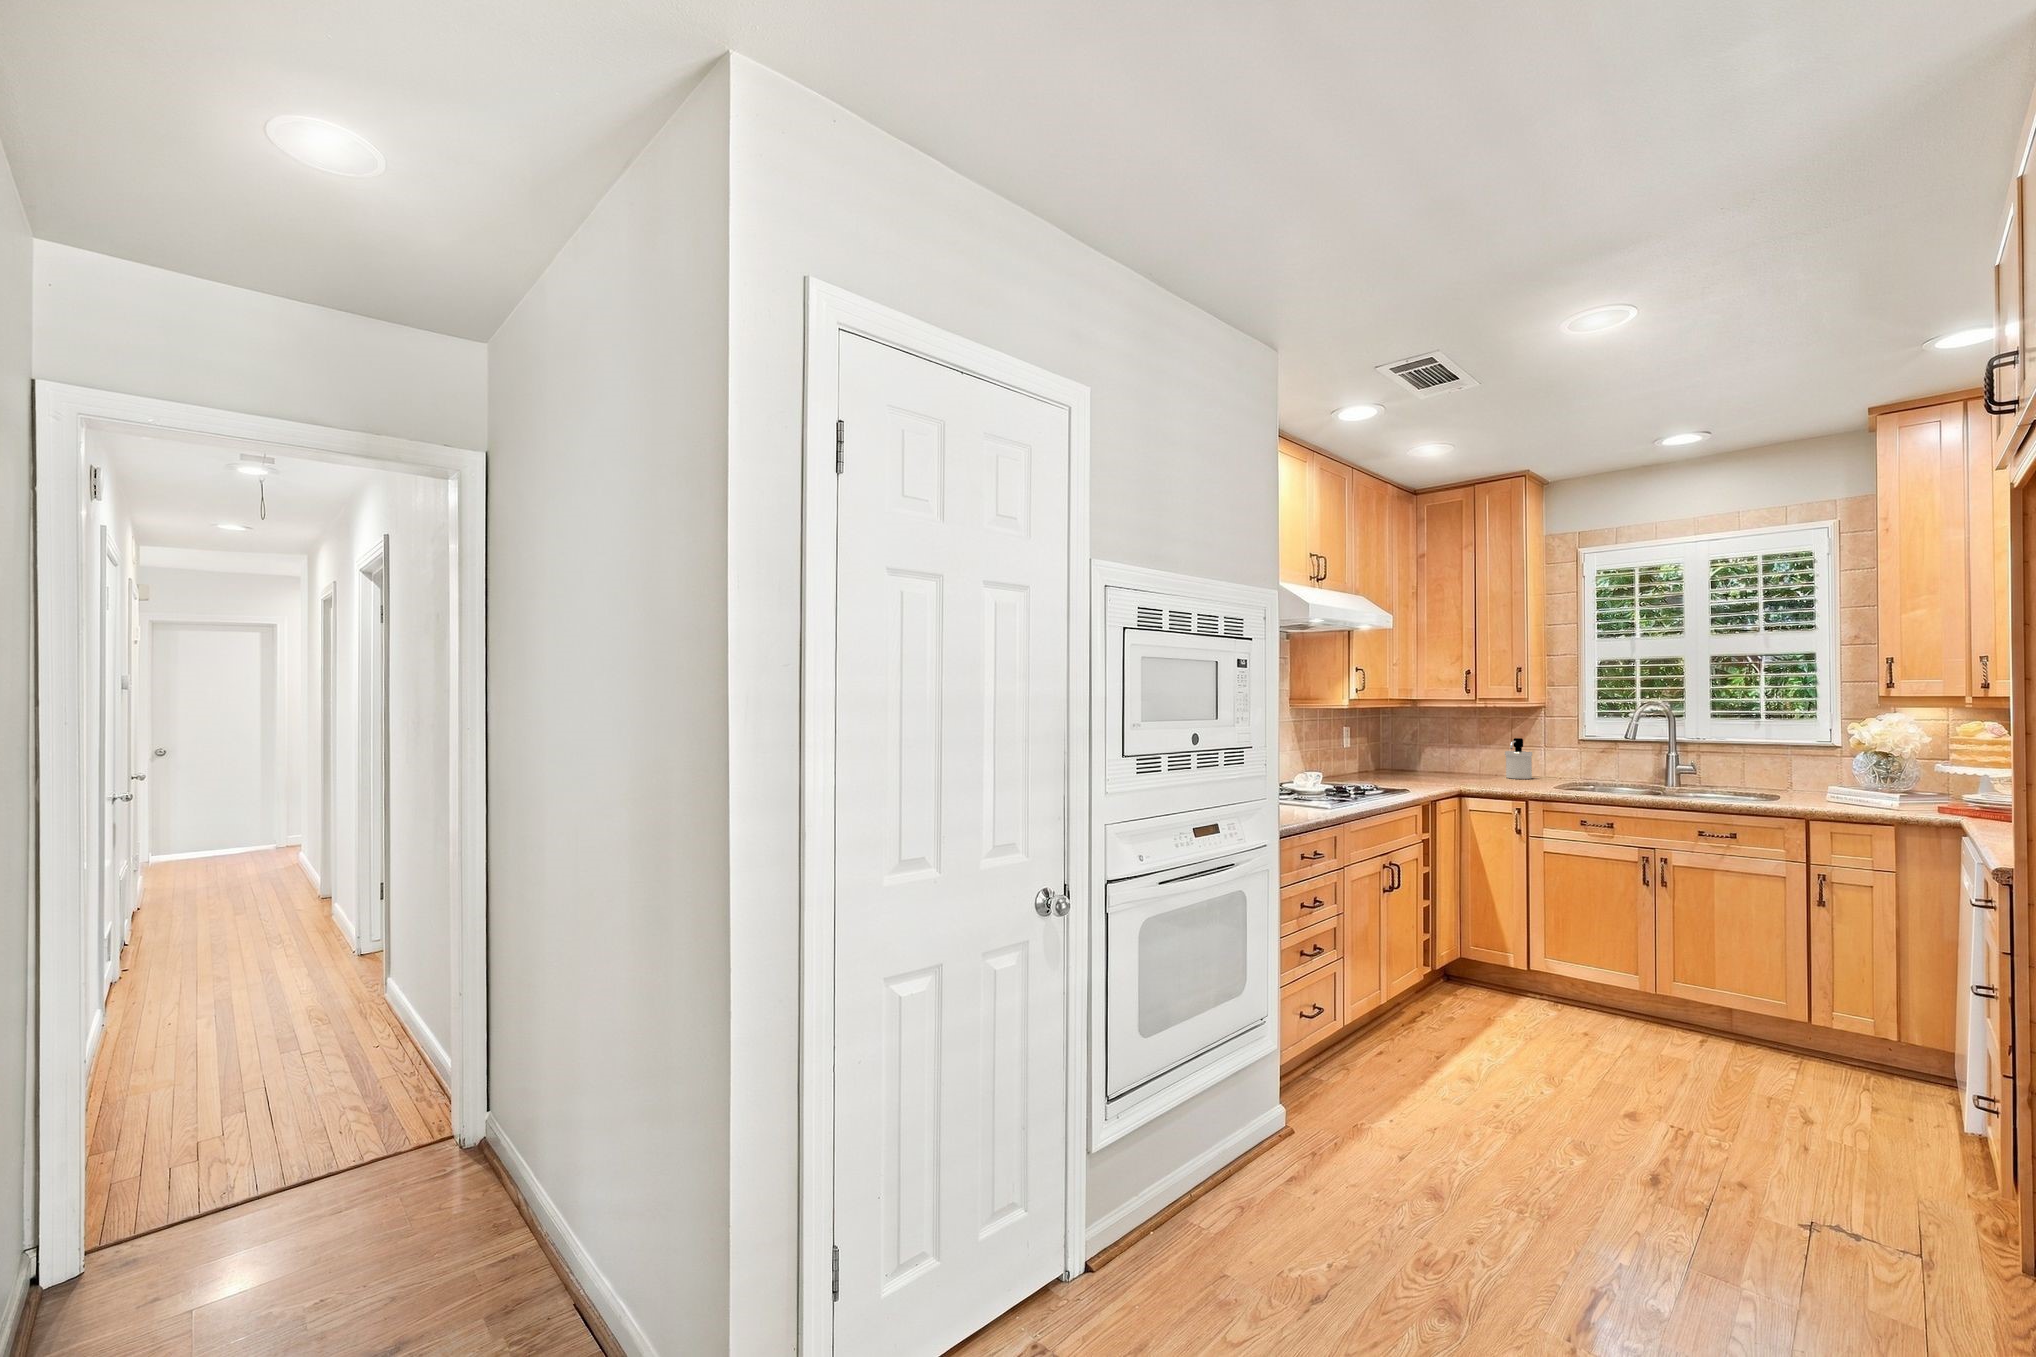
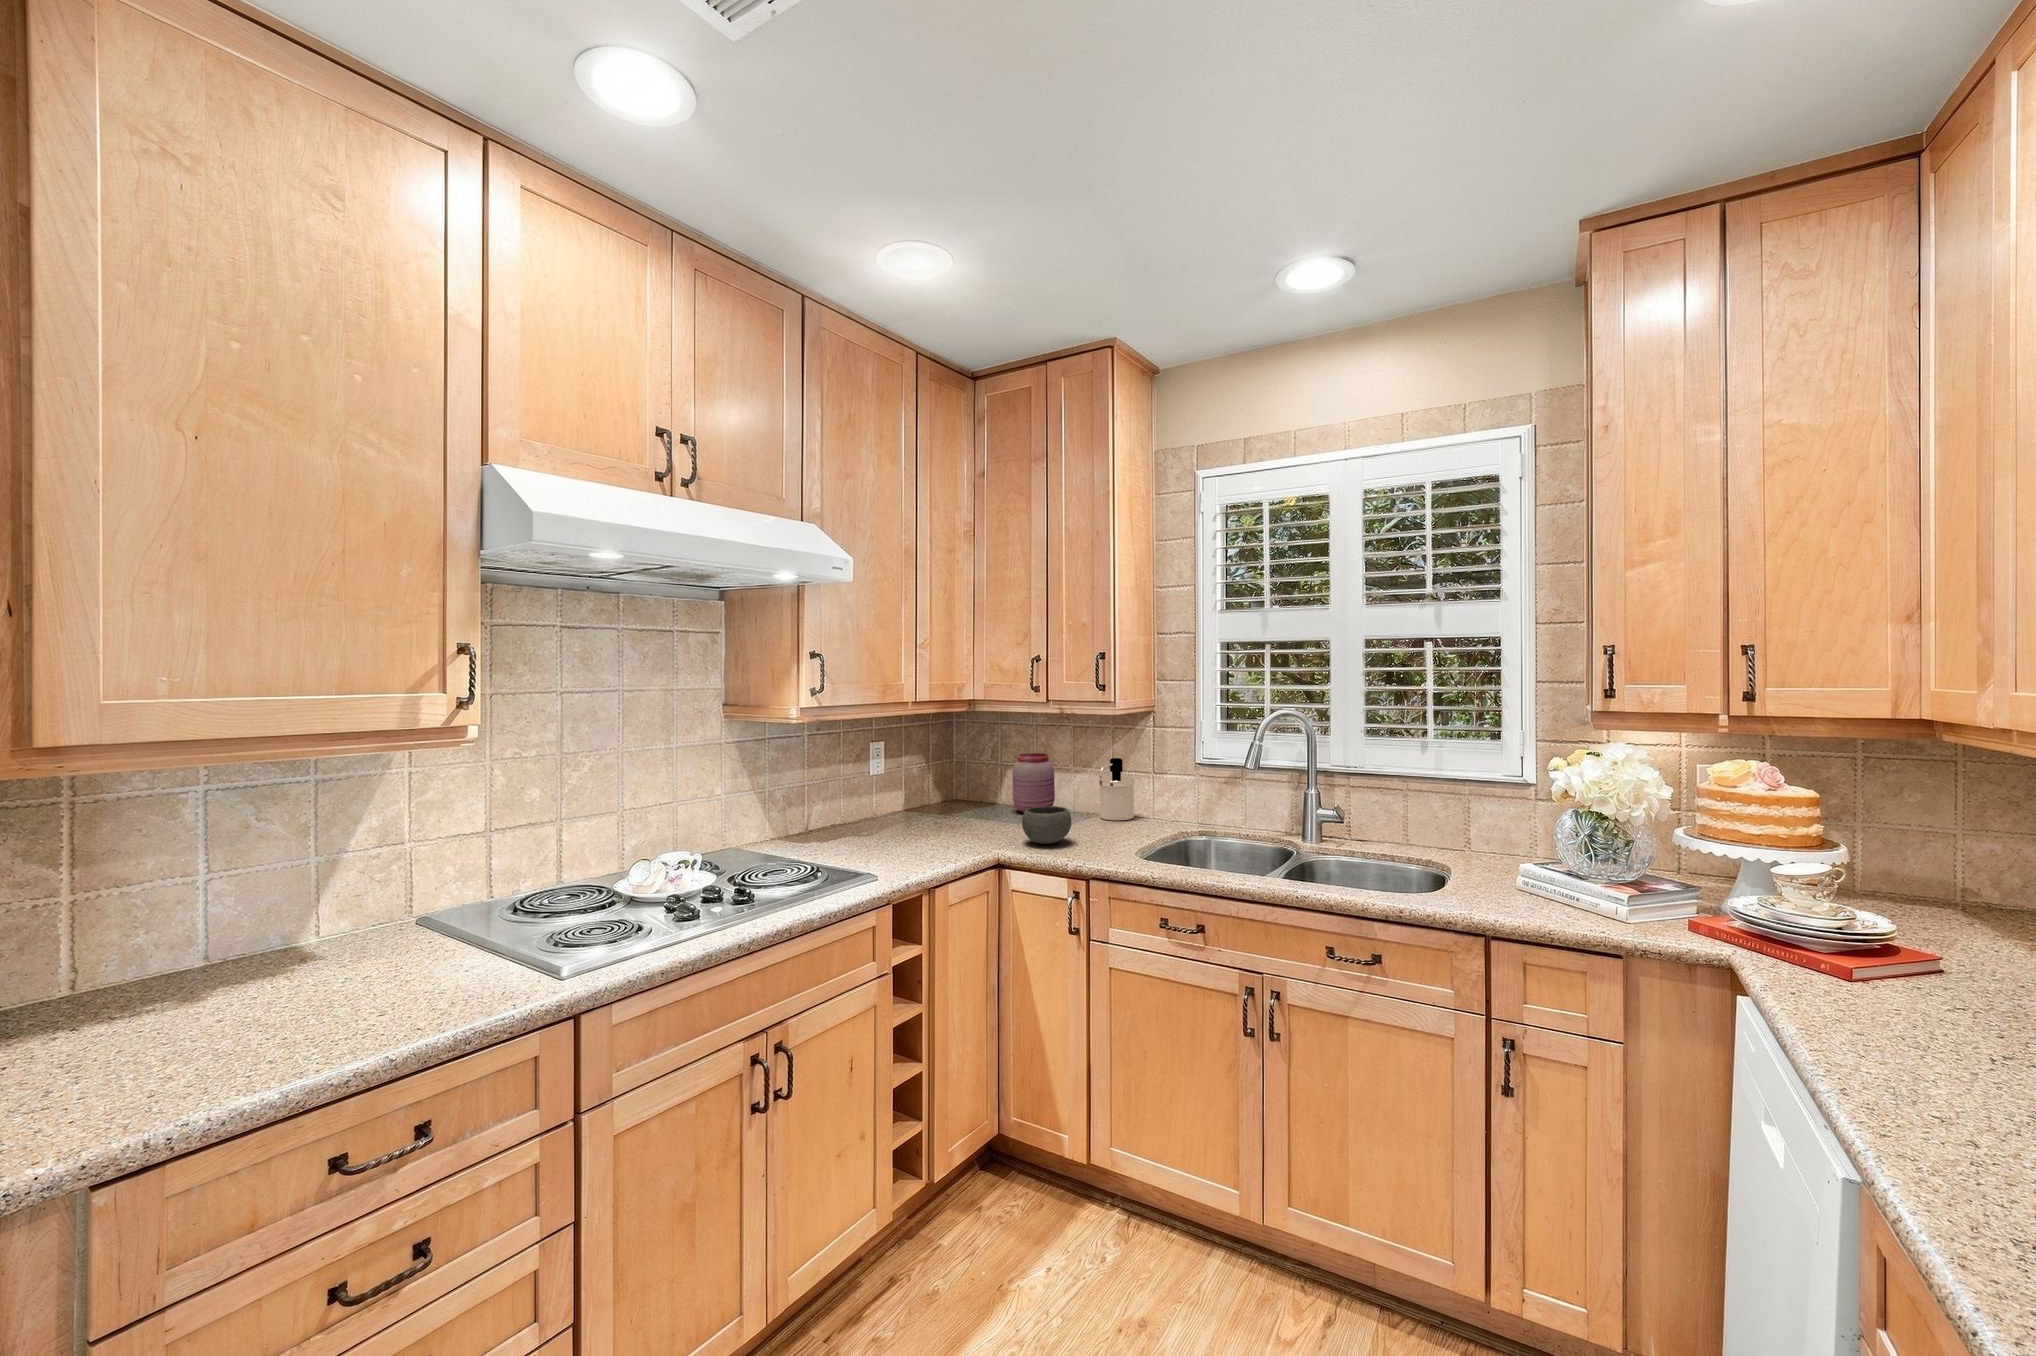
jar: none [1437,736,1469,775] -> present [1012,753,1055,813]
bowl: none [1467,763,1502,784] -> present [1022,806,1072,844]

